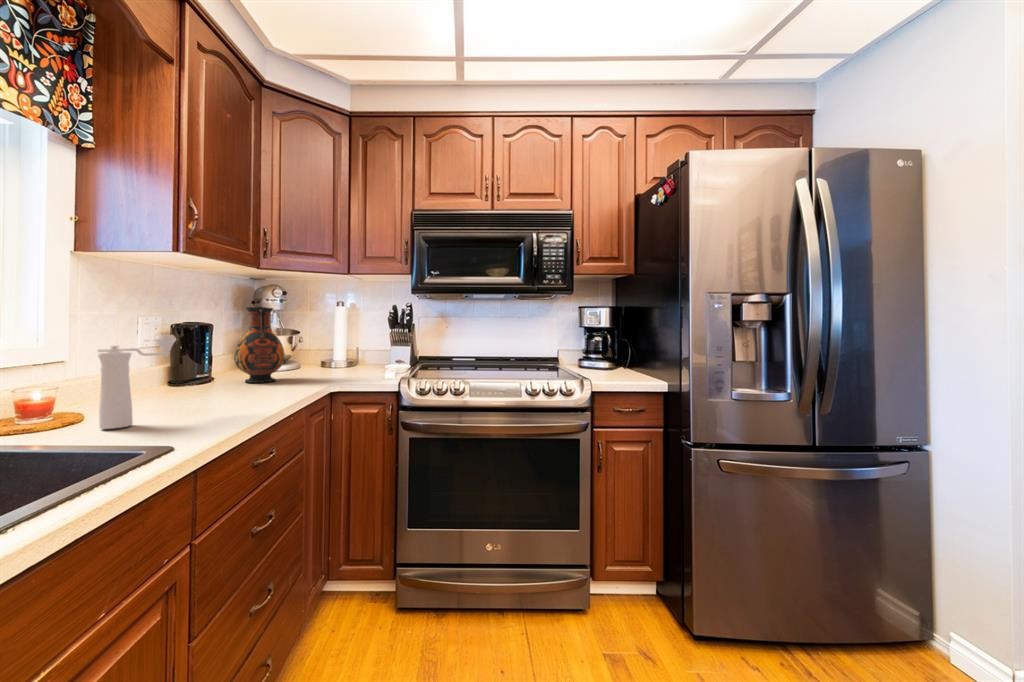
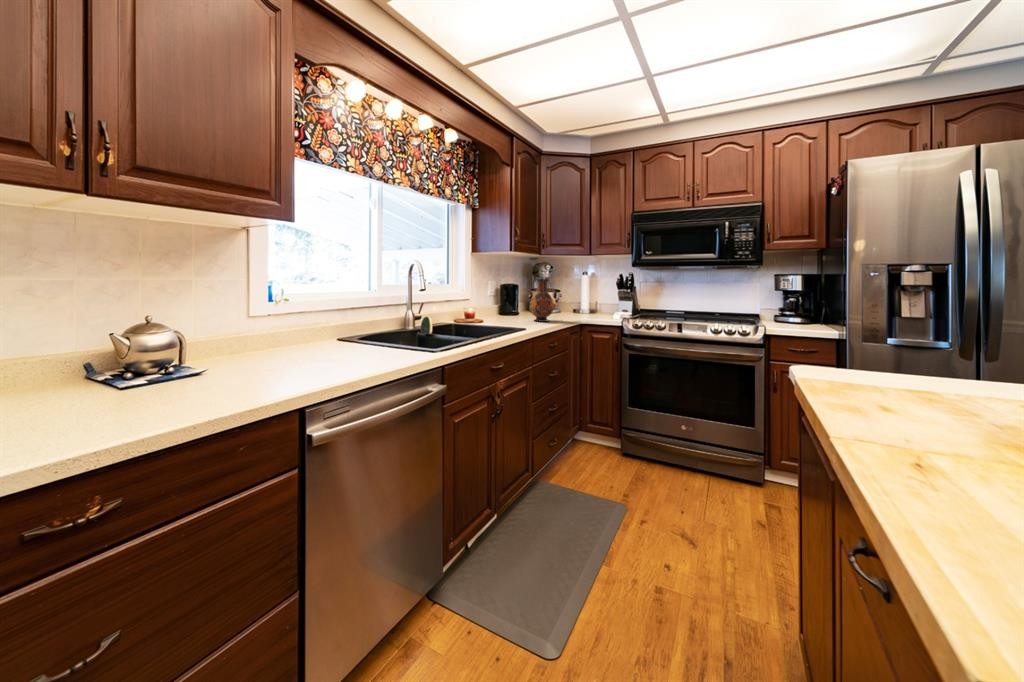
pepper mill: present [98,335,176,429] -> none [491,295,515,335]

